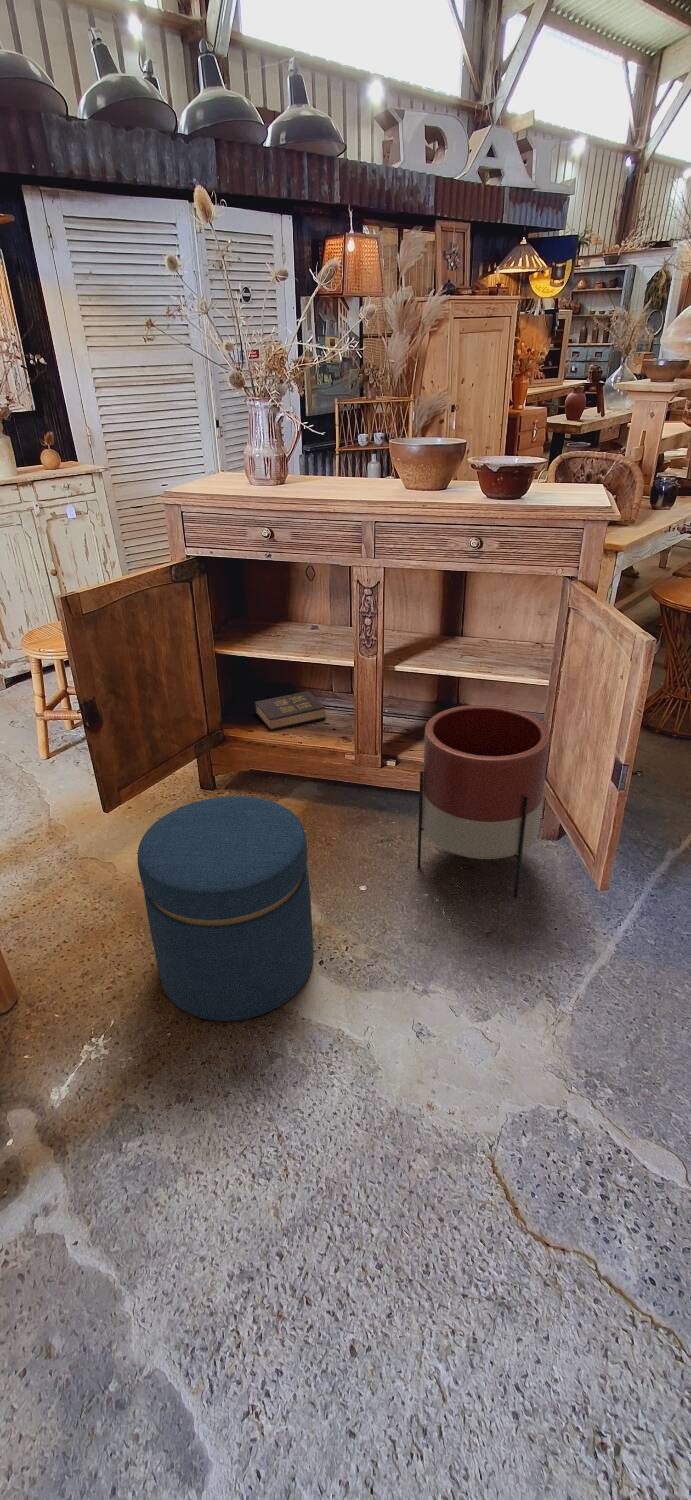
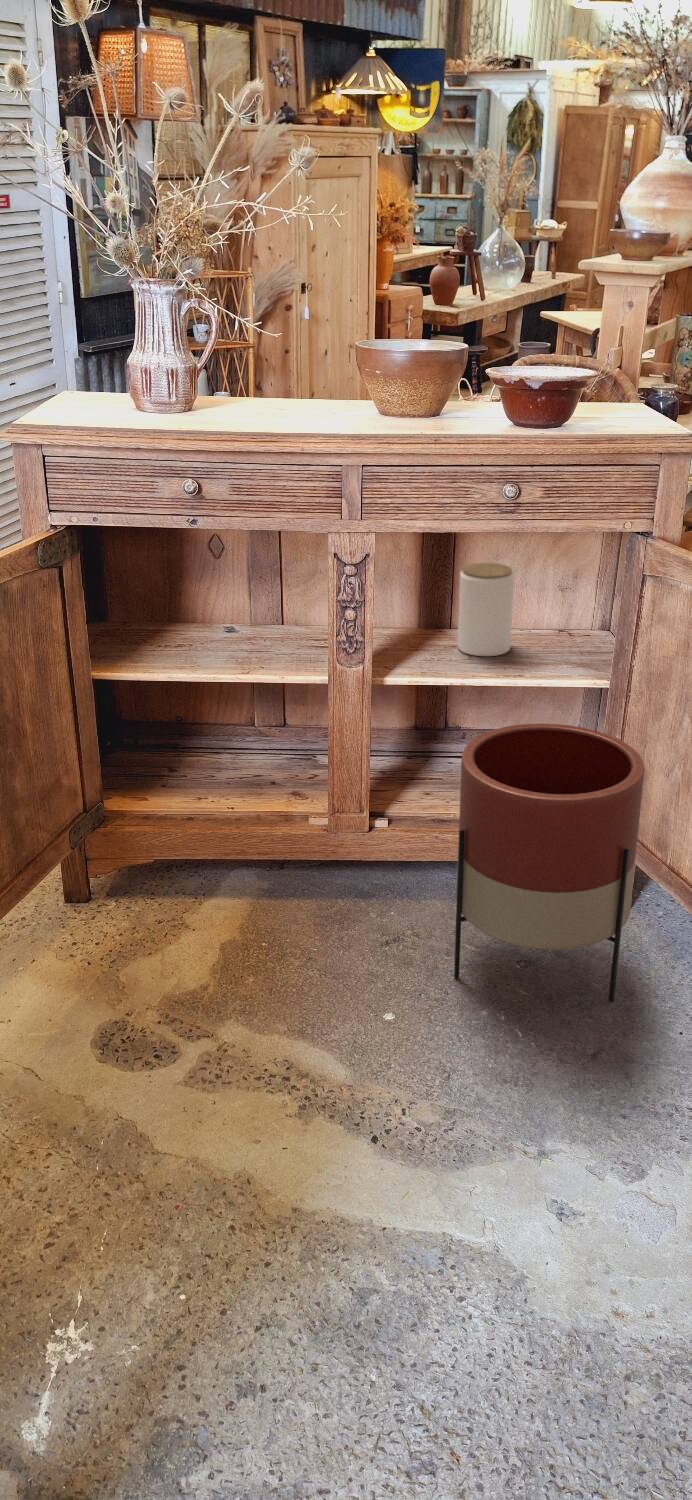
jar: none [459,593,498,657] -> present [458,563,514,656]
hardback book: present [255,691,326,730] -> none [133,732,250,799]
ottoman: present [138,796,313,1021] -> none [98,896,364,1259]

